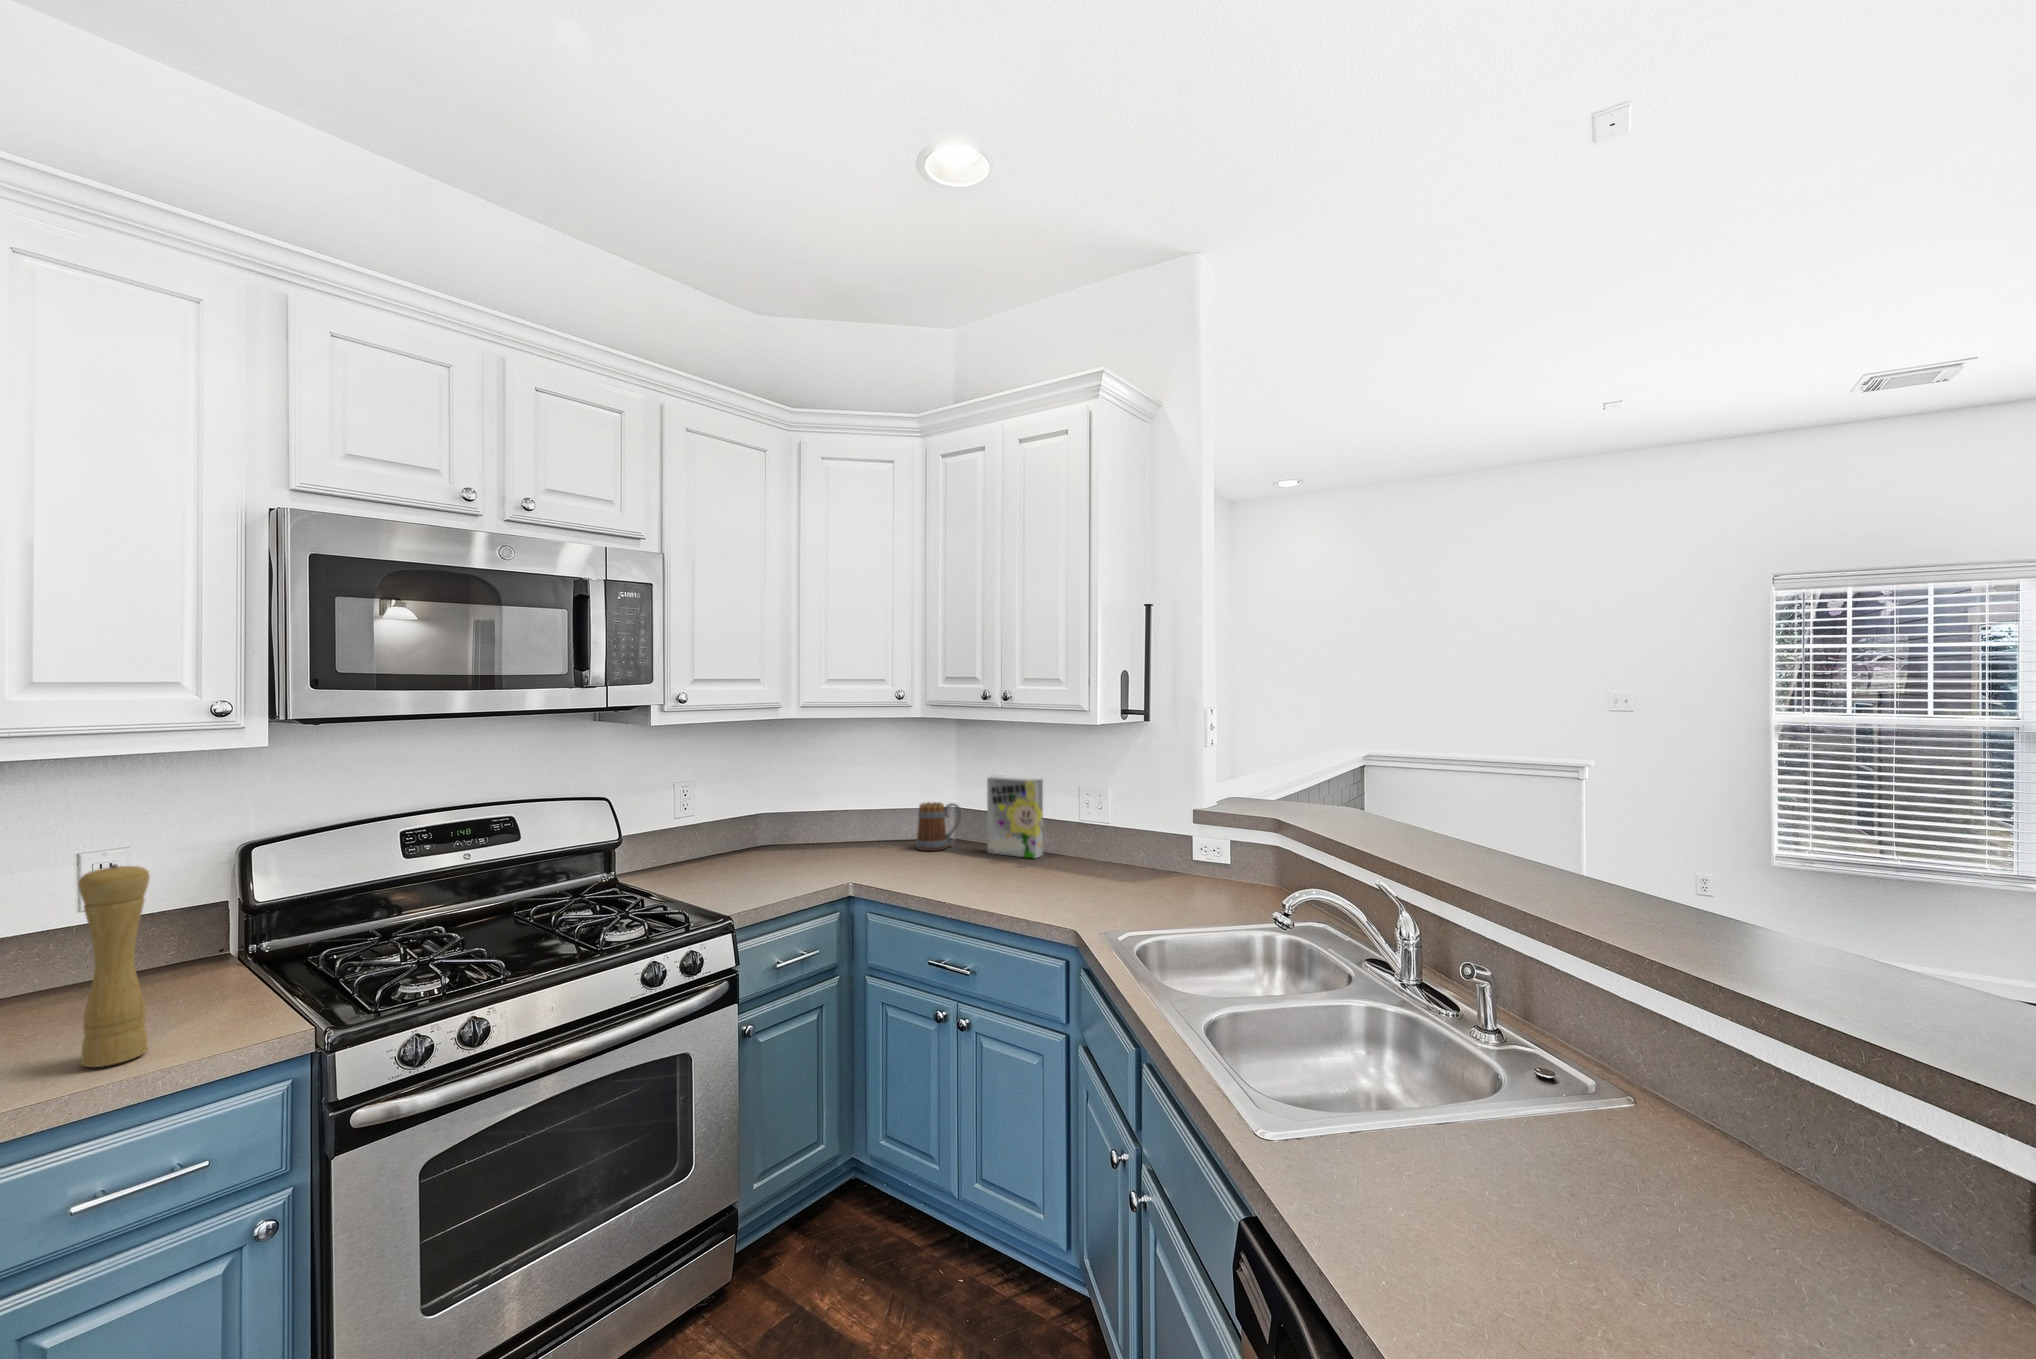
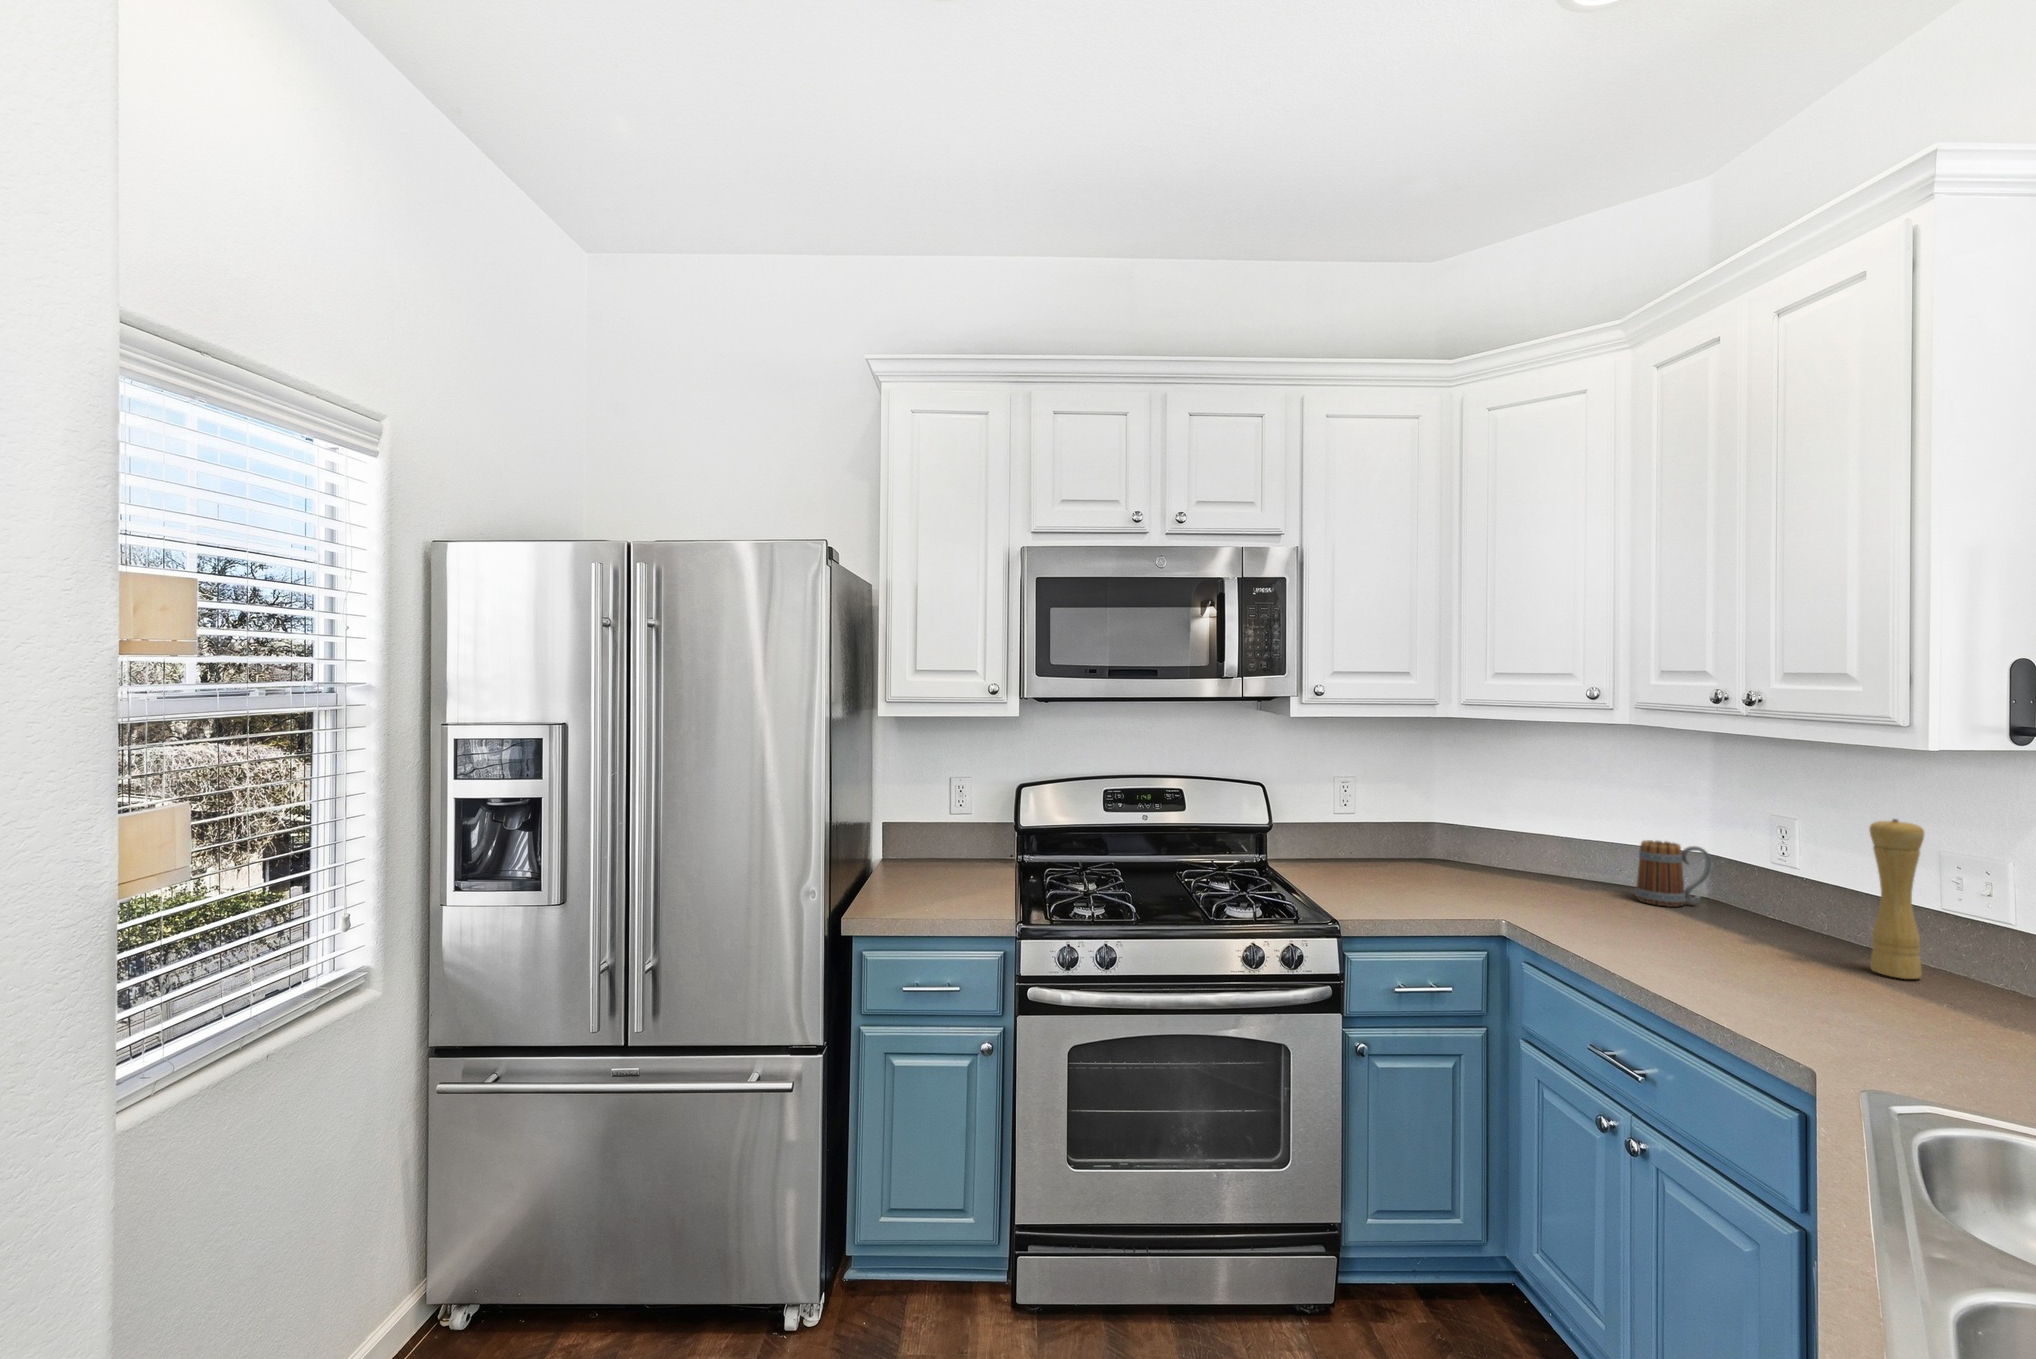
cereal box: present [987,776,1043,858] -> none [1748,816,1851,946]
pepper mill: present [78,864,150,1067] -> present [1870,819,1924,979]

